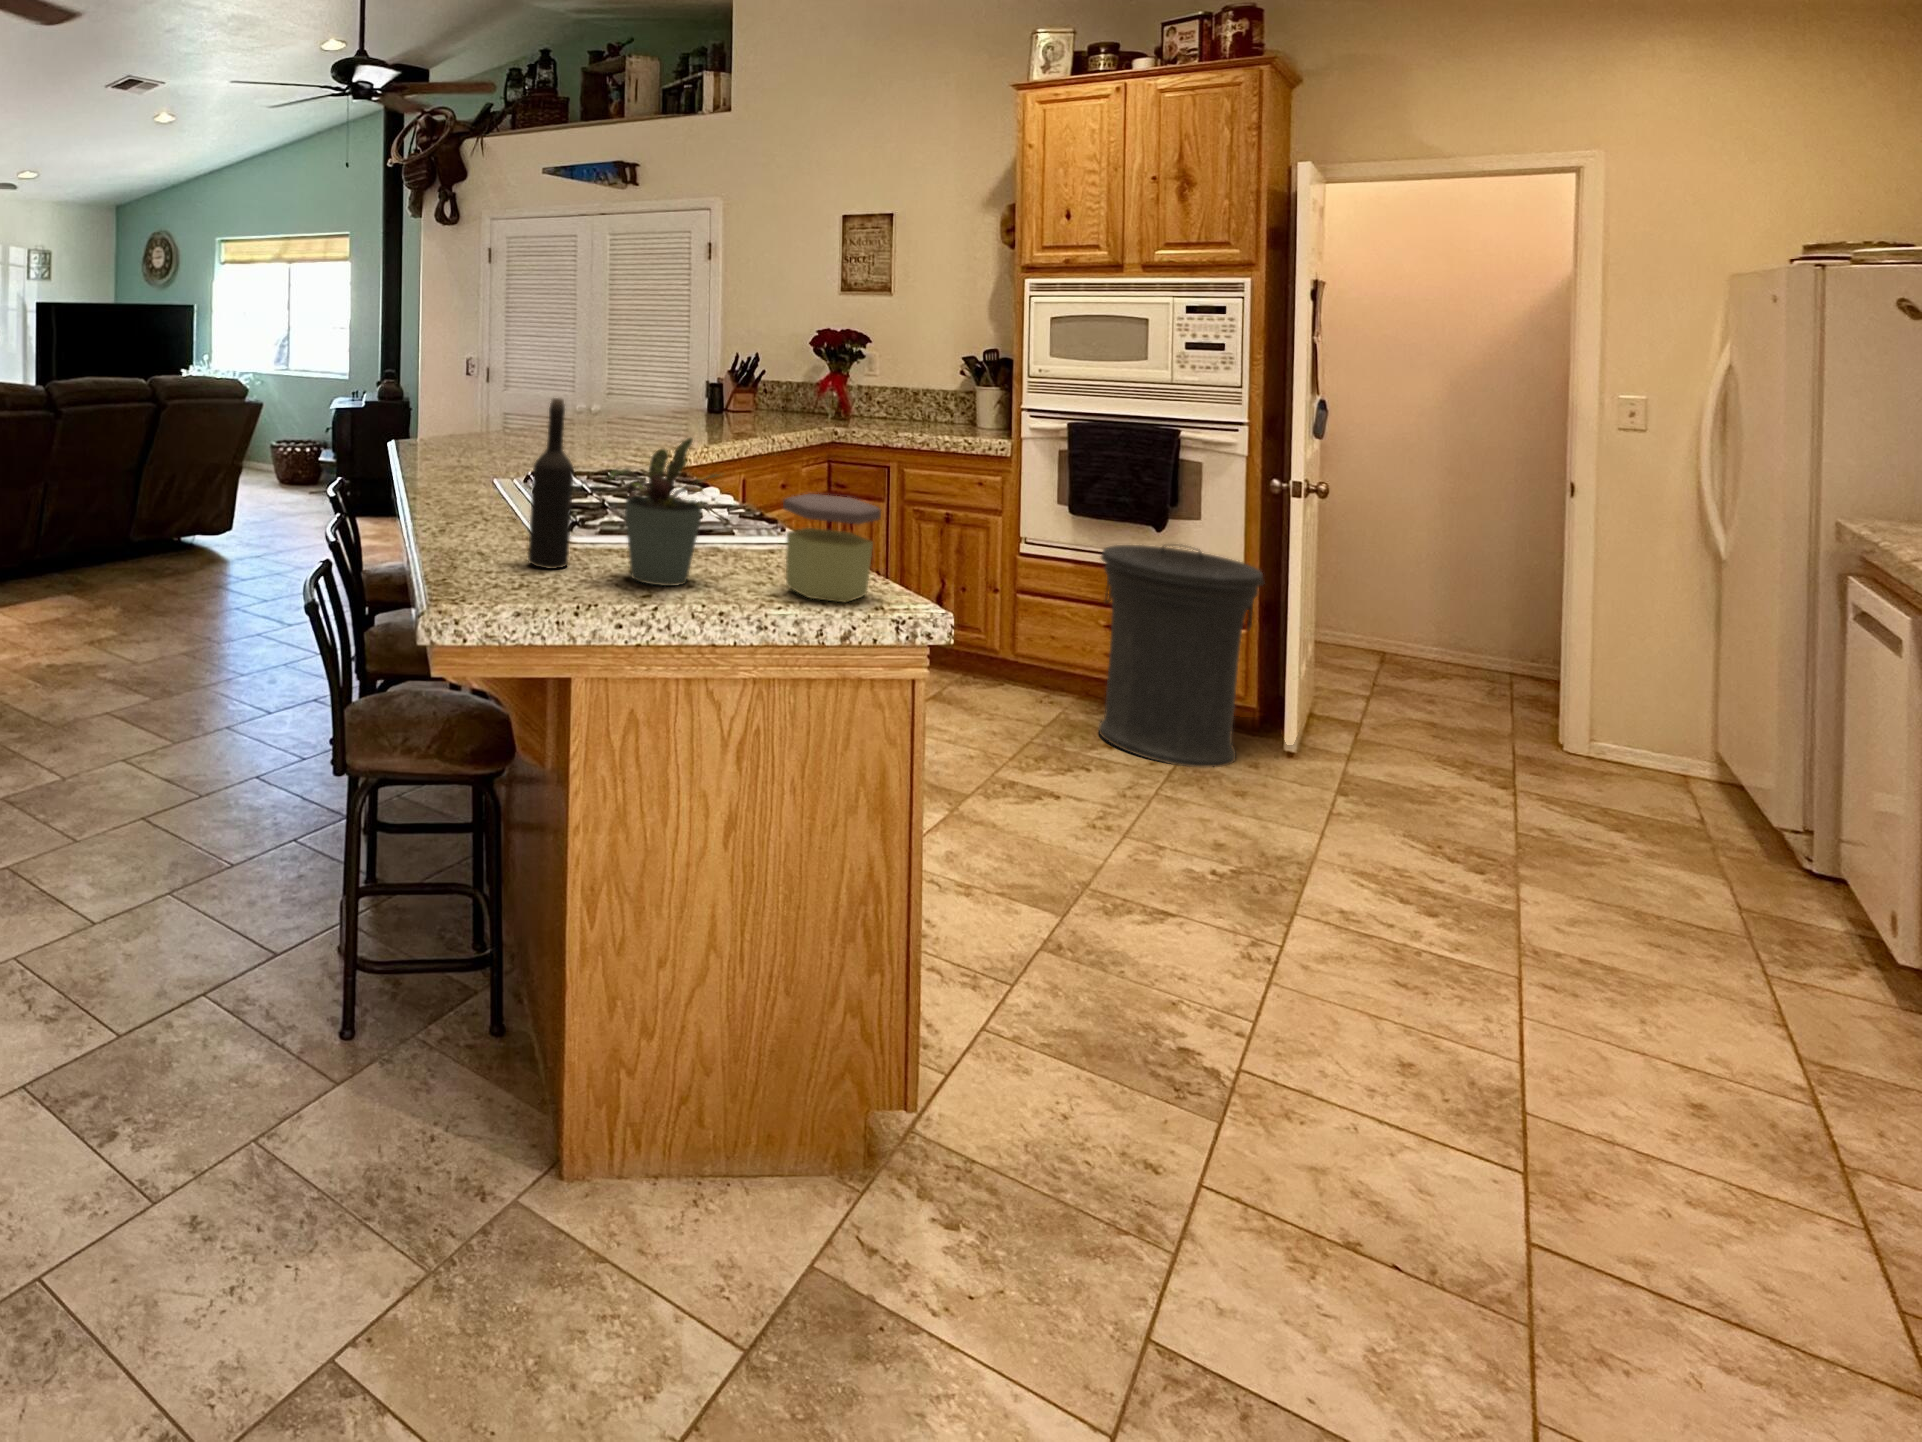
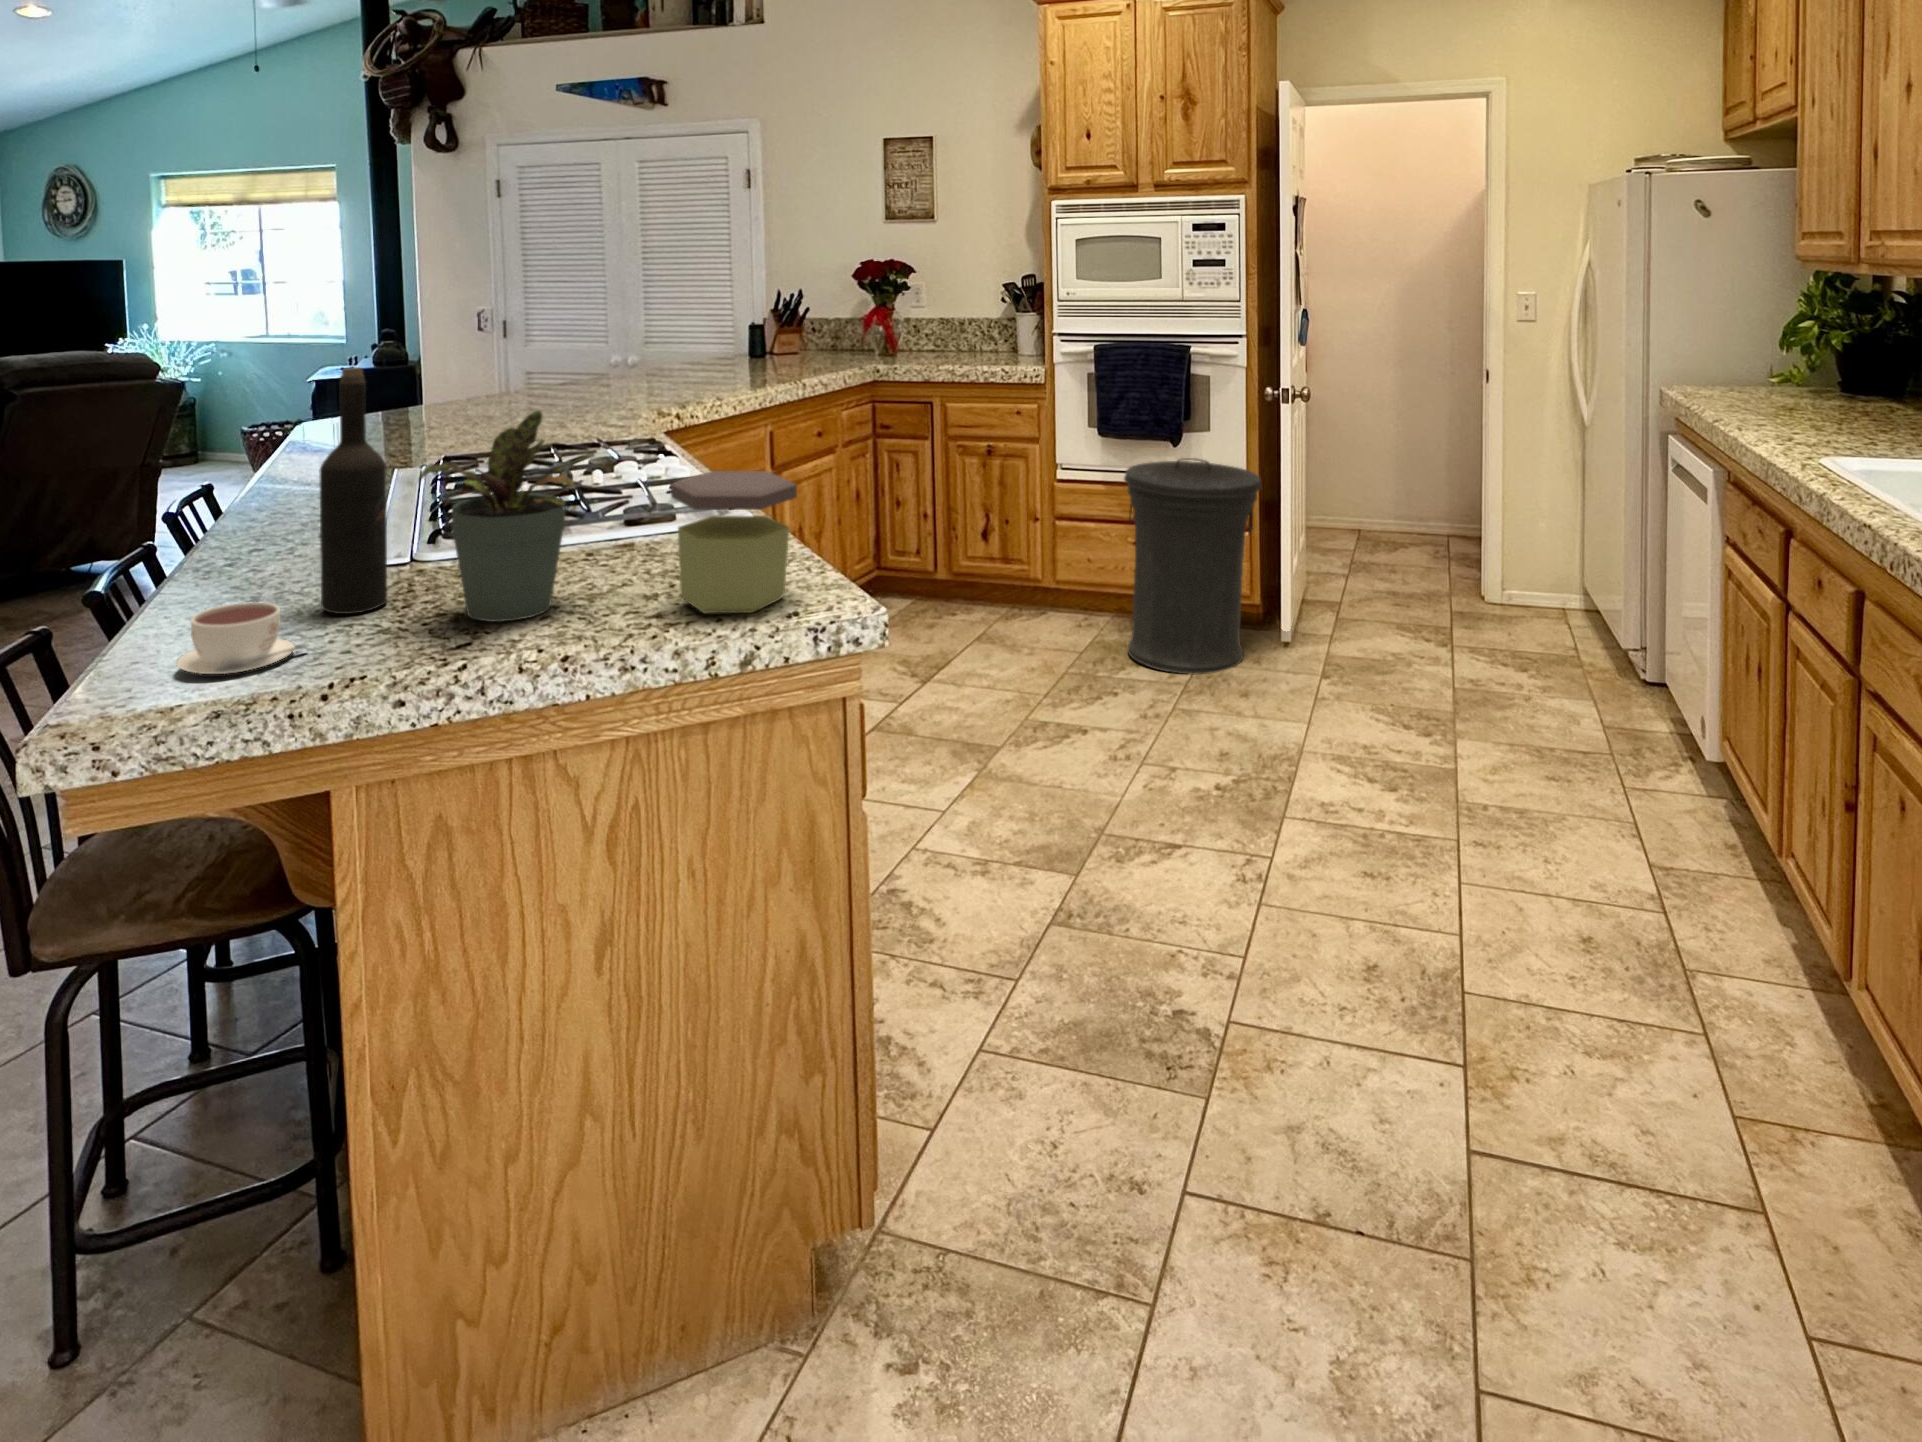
coffee cup: none [469,549,542,592] -> present [176,602,308,674]

